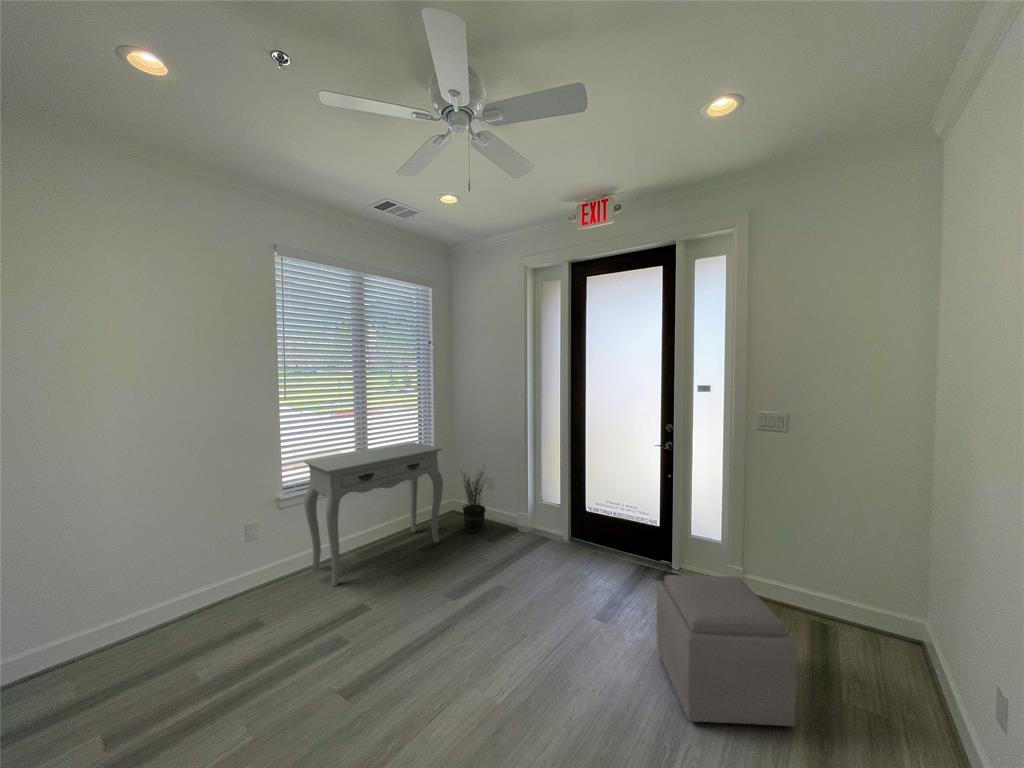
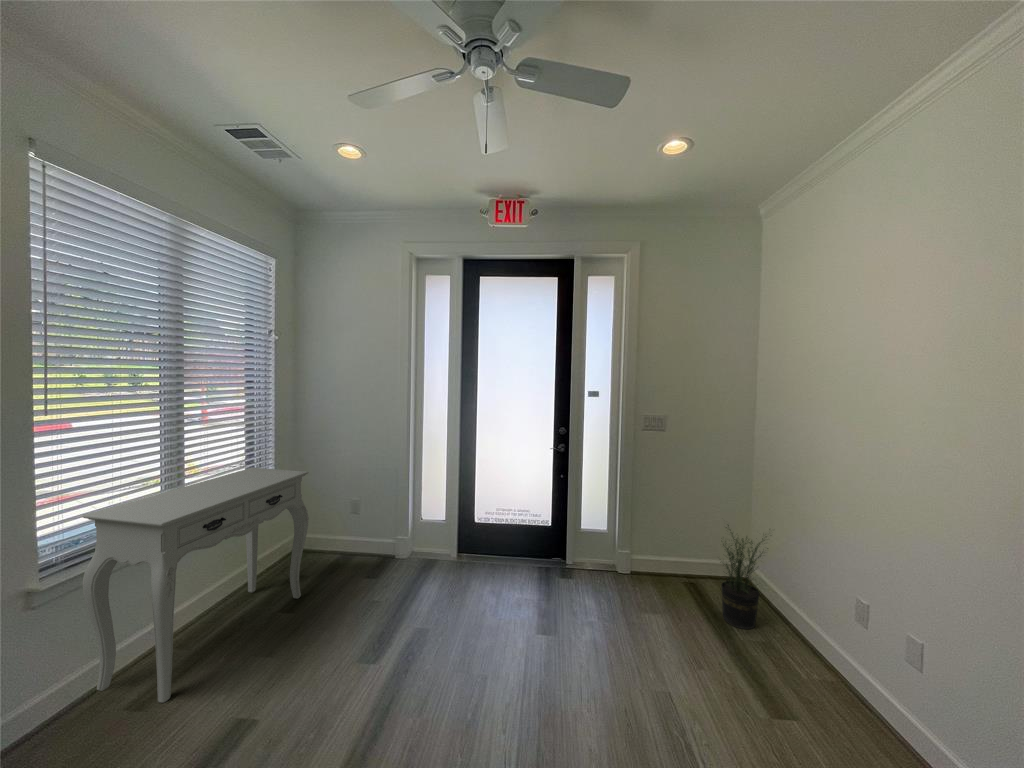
potted plant: present [463,472,486,533] -> present [721,525,768,629]
ottoman: present [657,575,798,726] -> none [600,555,720,688]

